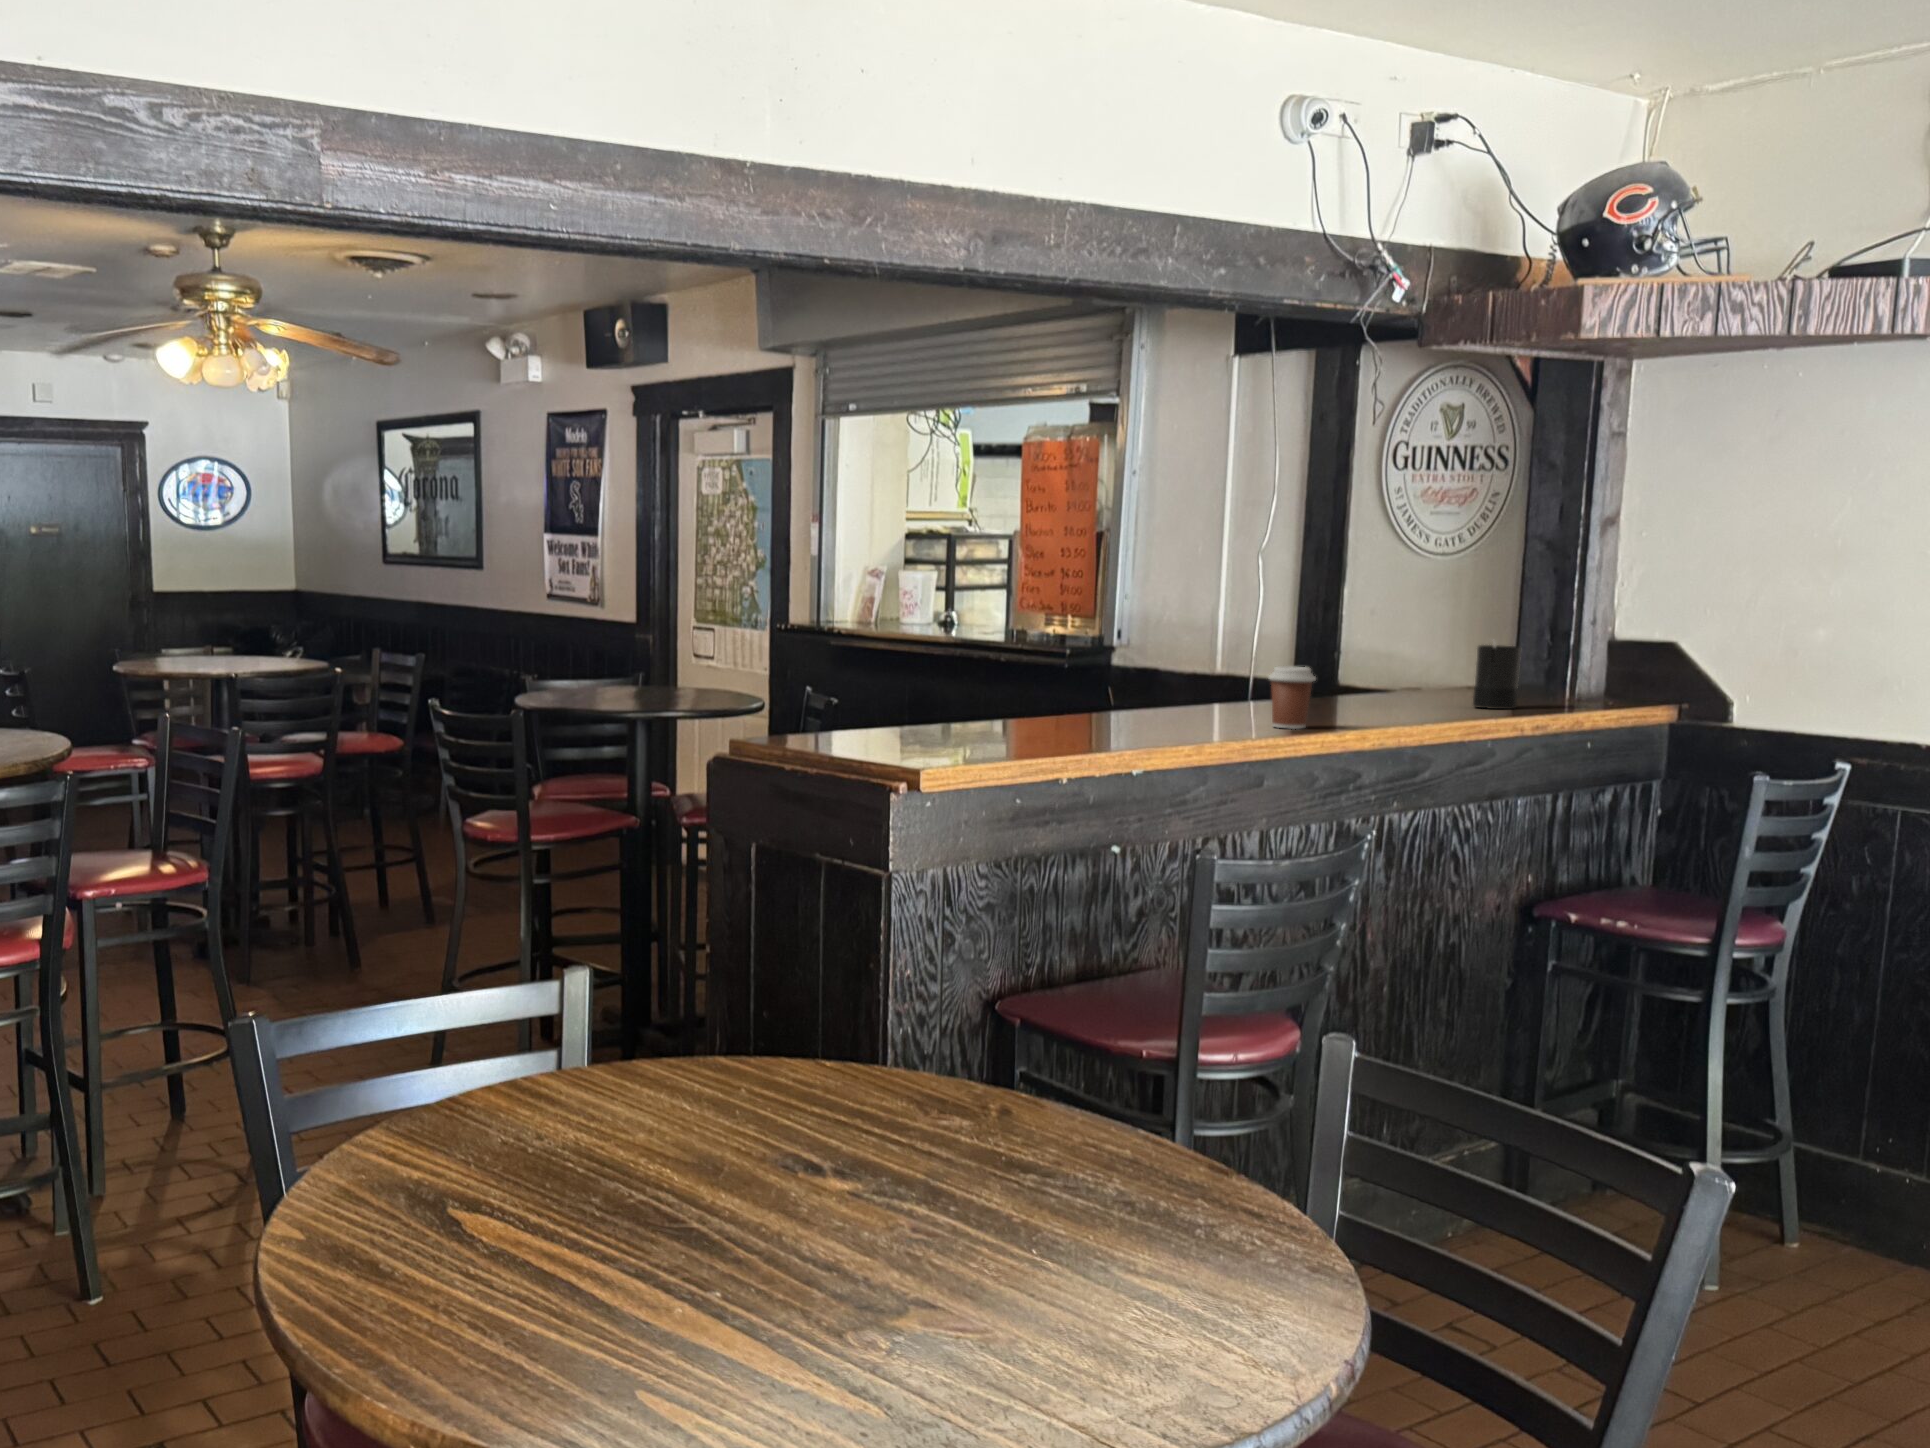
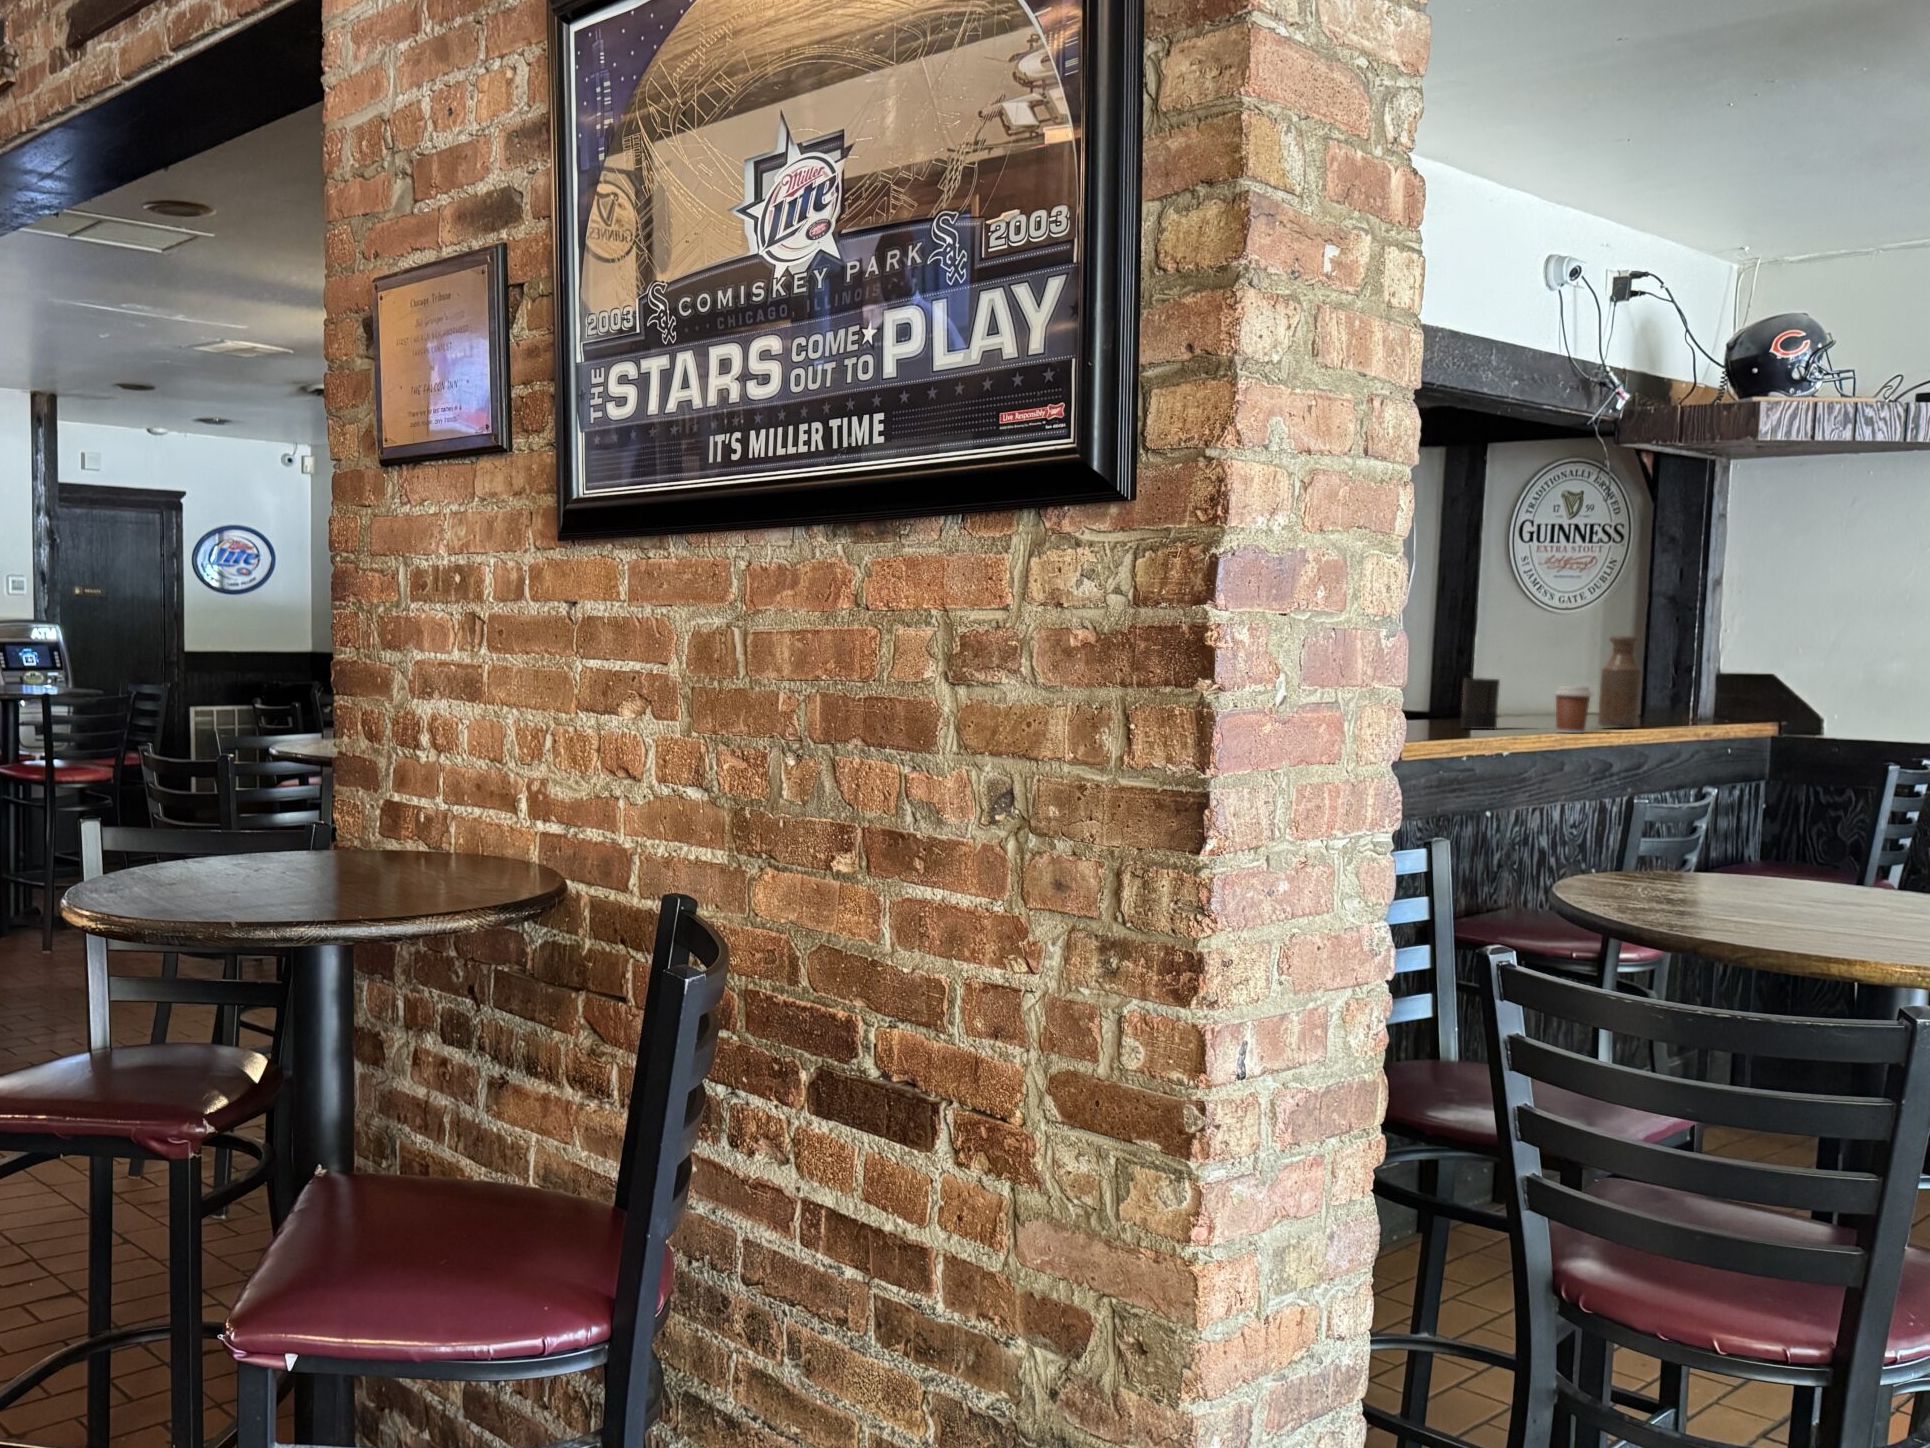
bottle: none [1365,599,1418,718] -> present [1598,636,1642,728]
candle: present [1473,641,1521,709] -> present [1461,675,1500,729]

